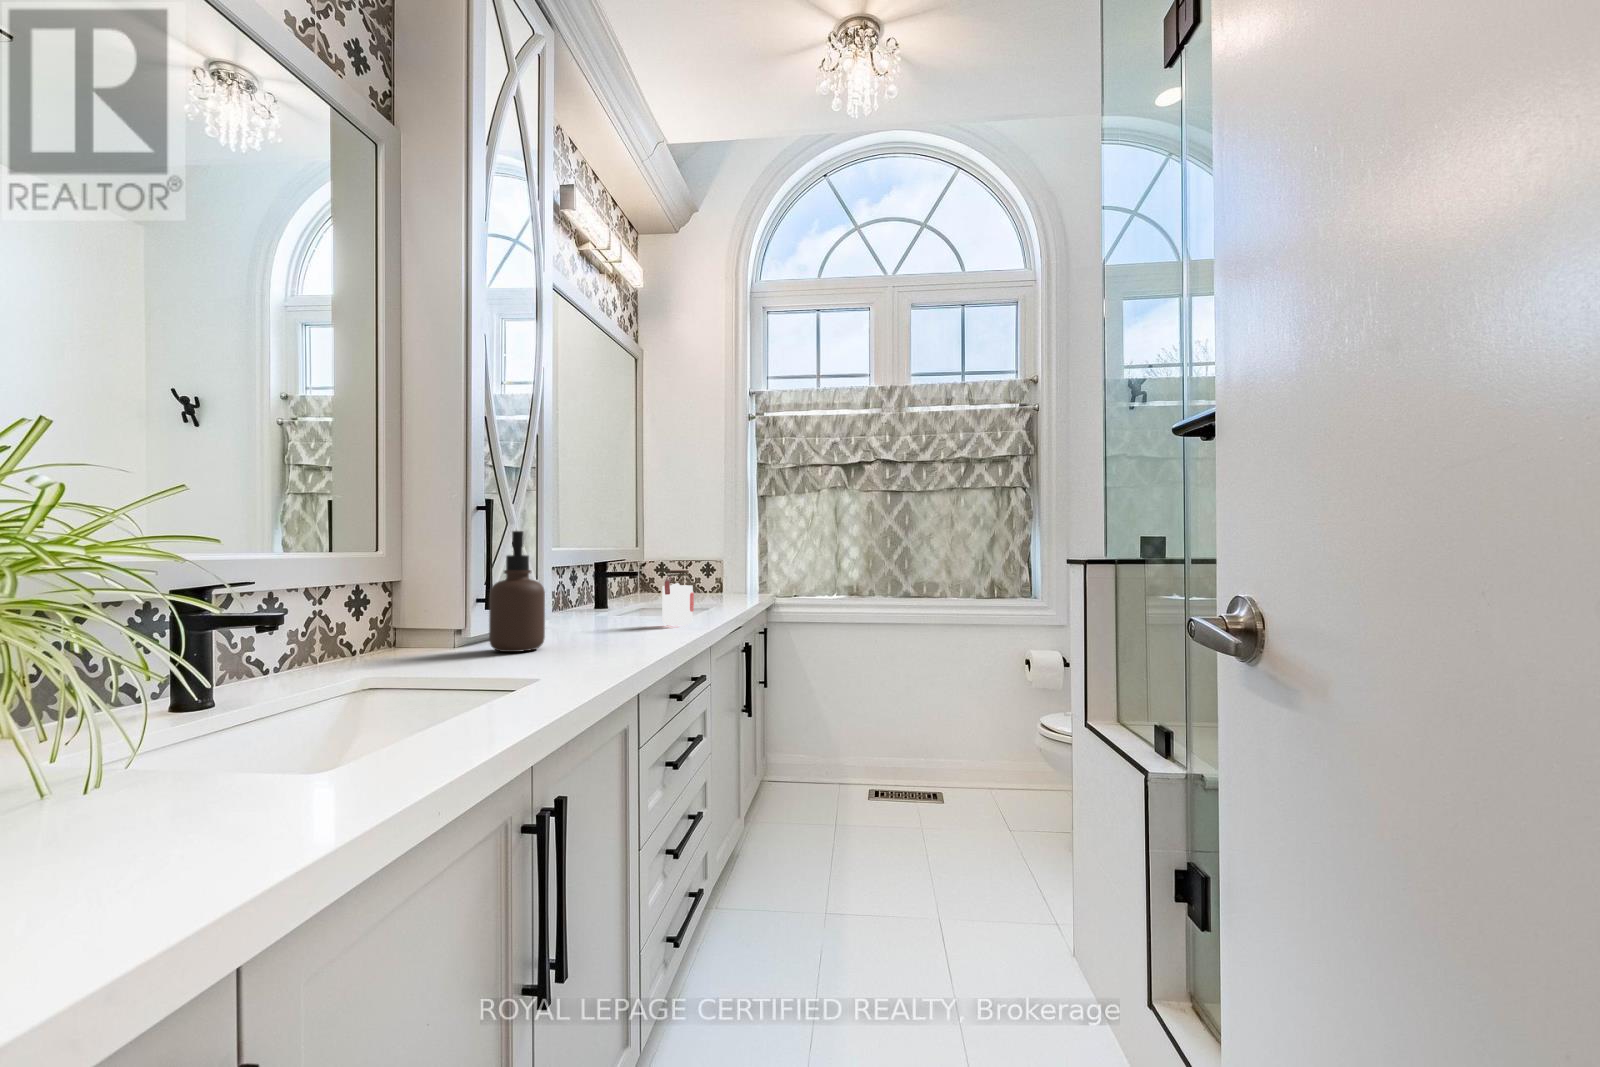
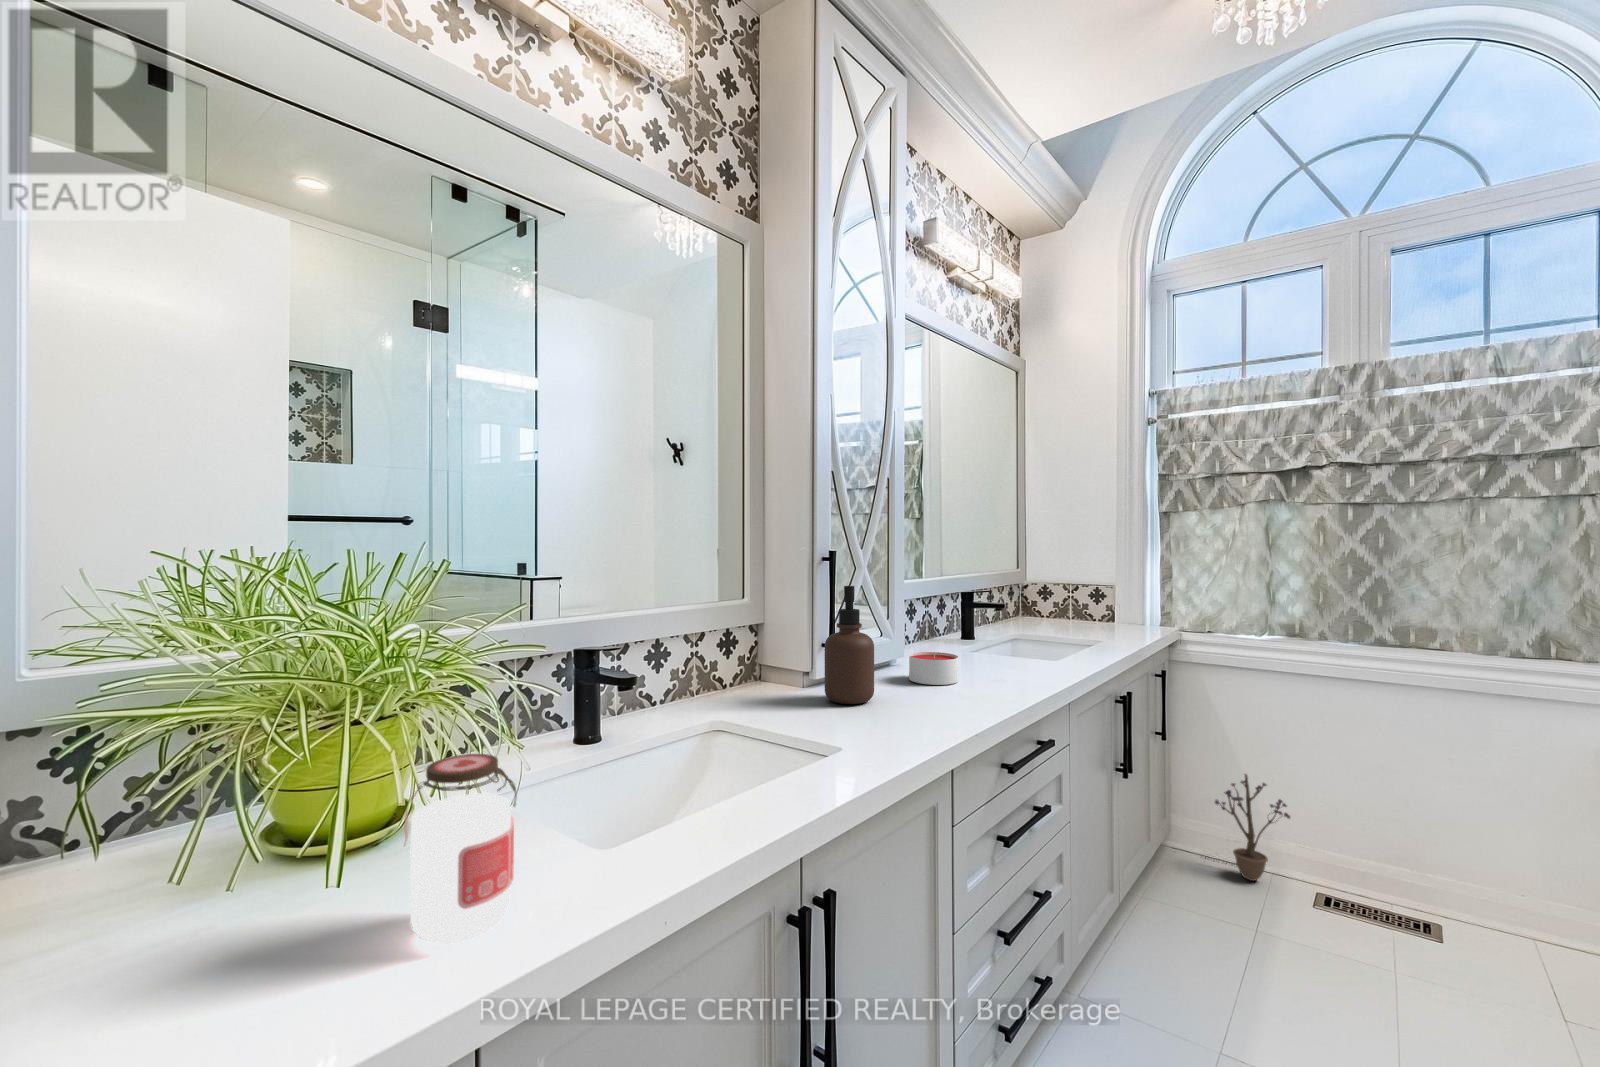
jar: present [662,570,694,625] -> present [405,754,517,944]
candle: none [567,607,616,635] -> present [909,652,958,685]
decorative plant: none [792,708,854,795] -> present [1201,774,1290,881]

